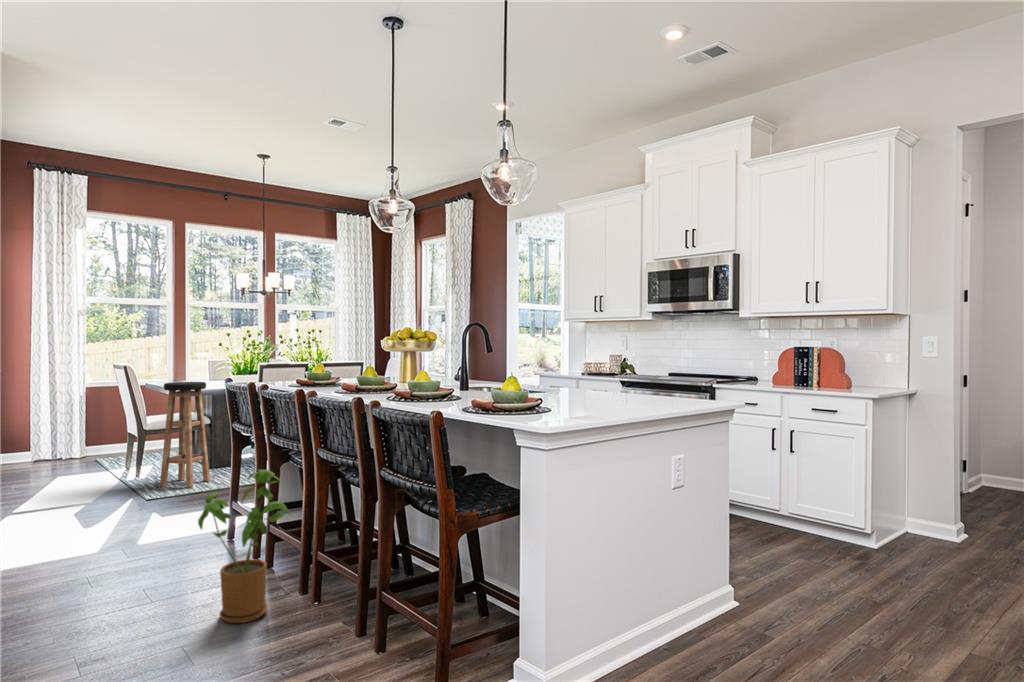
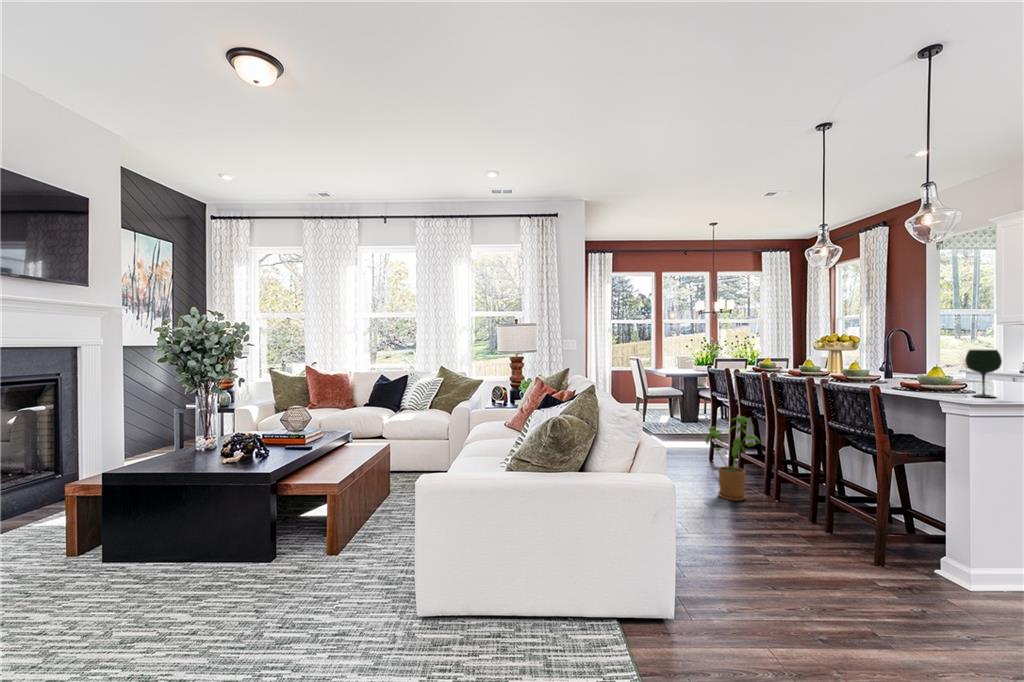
wine glass: none [537,355,572,422] -> present [965,349,1002,398]
bar stool: present [160,382,210,488] -> none [660,368,687,430]

